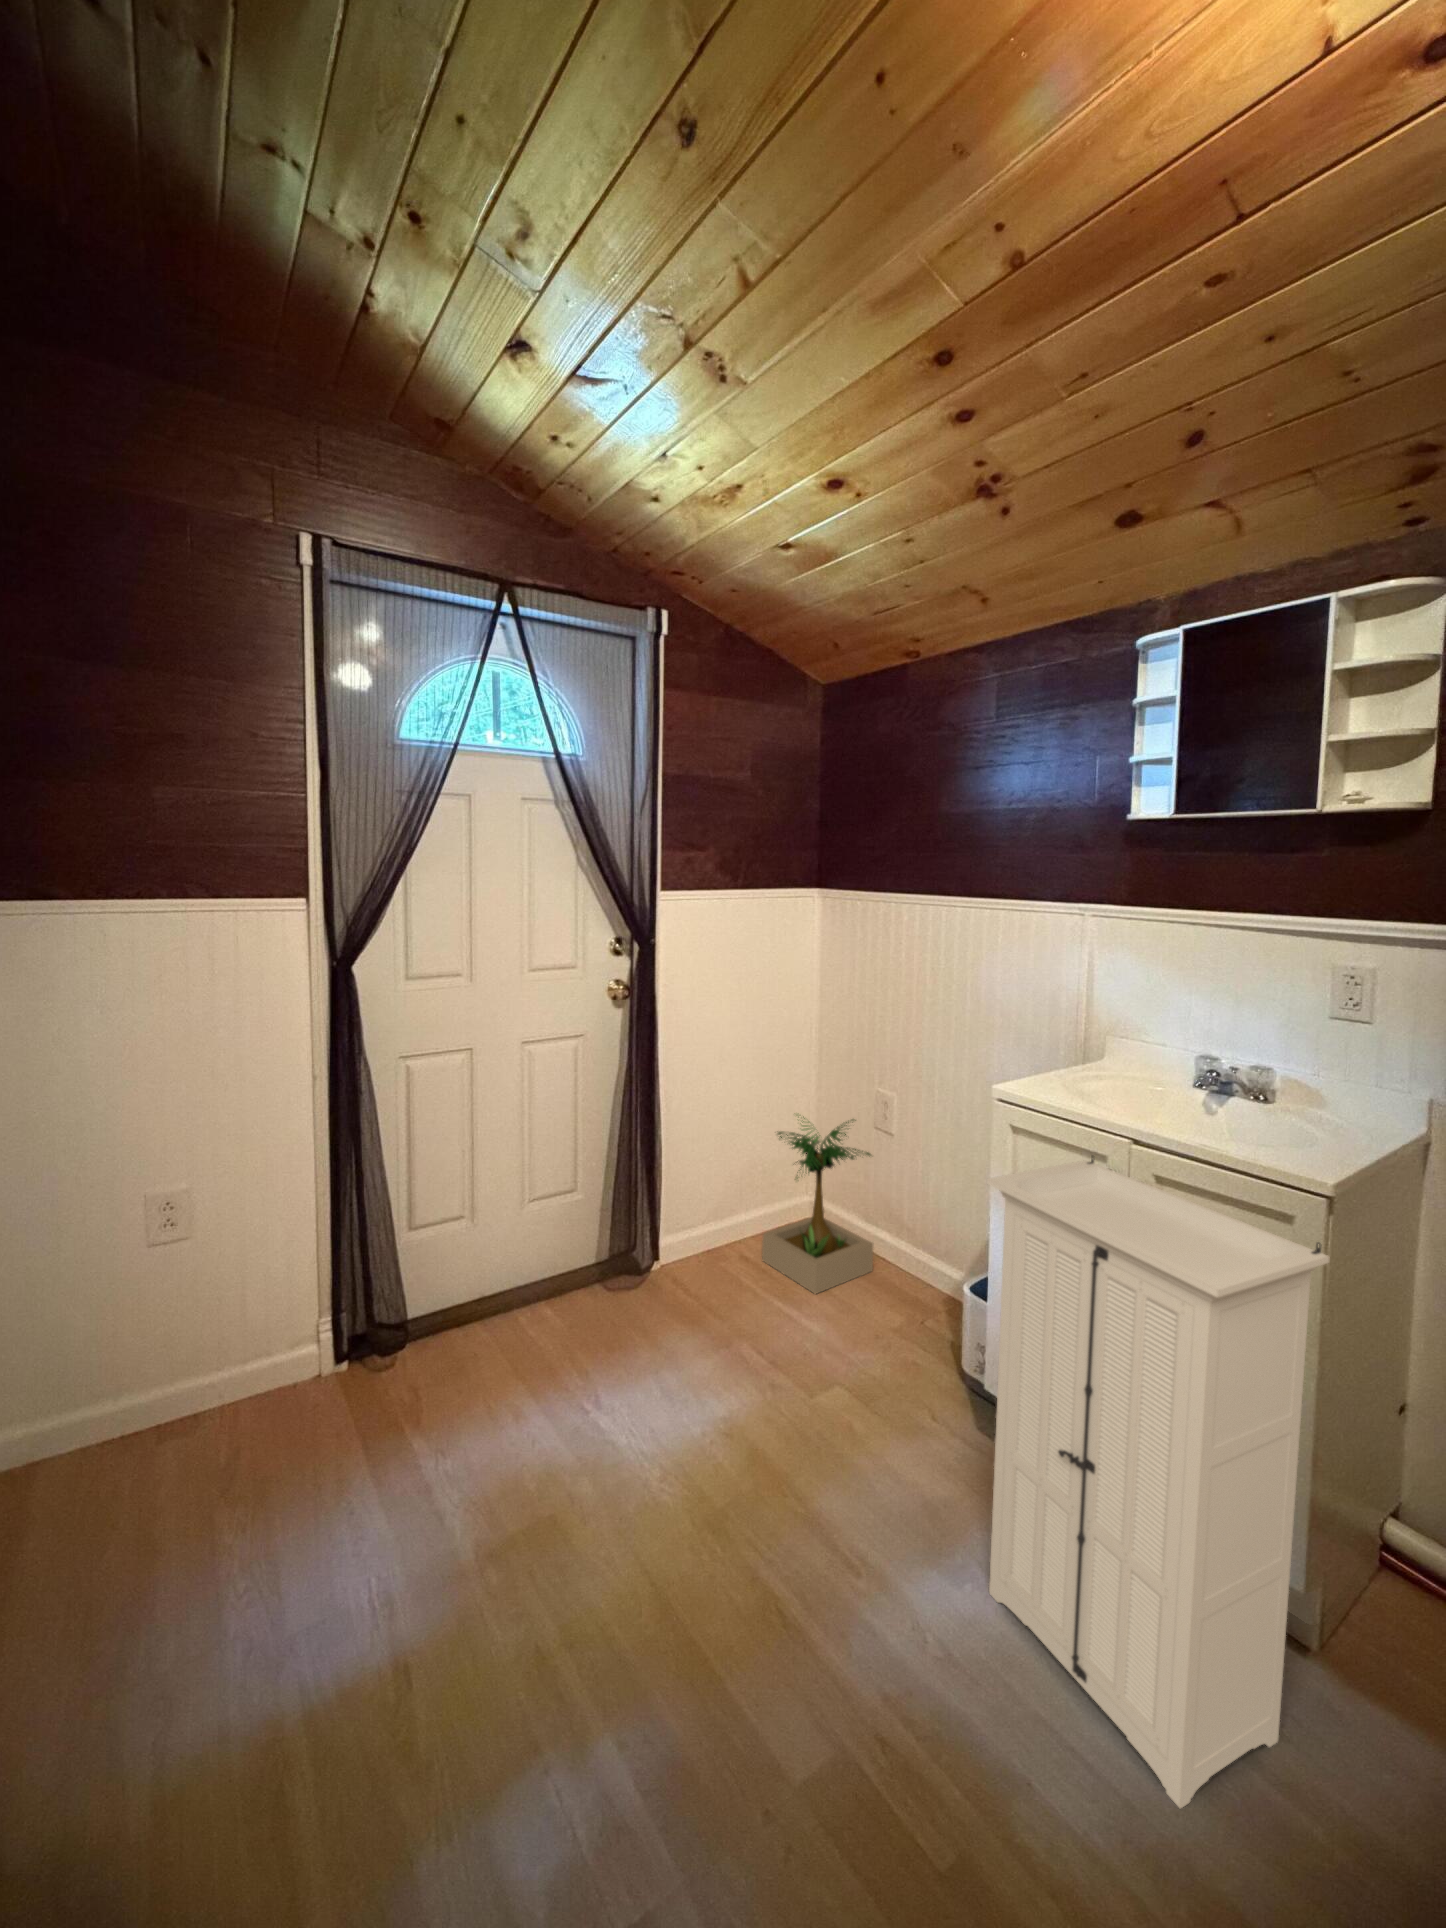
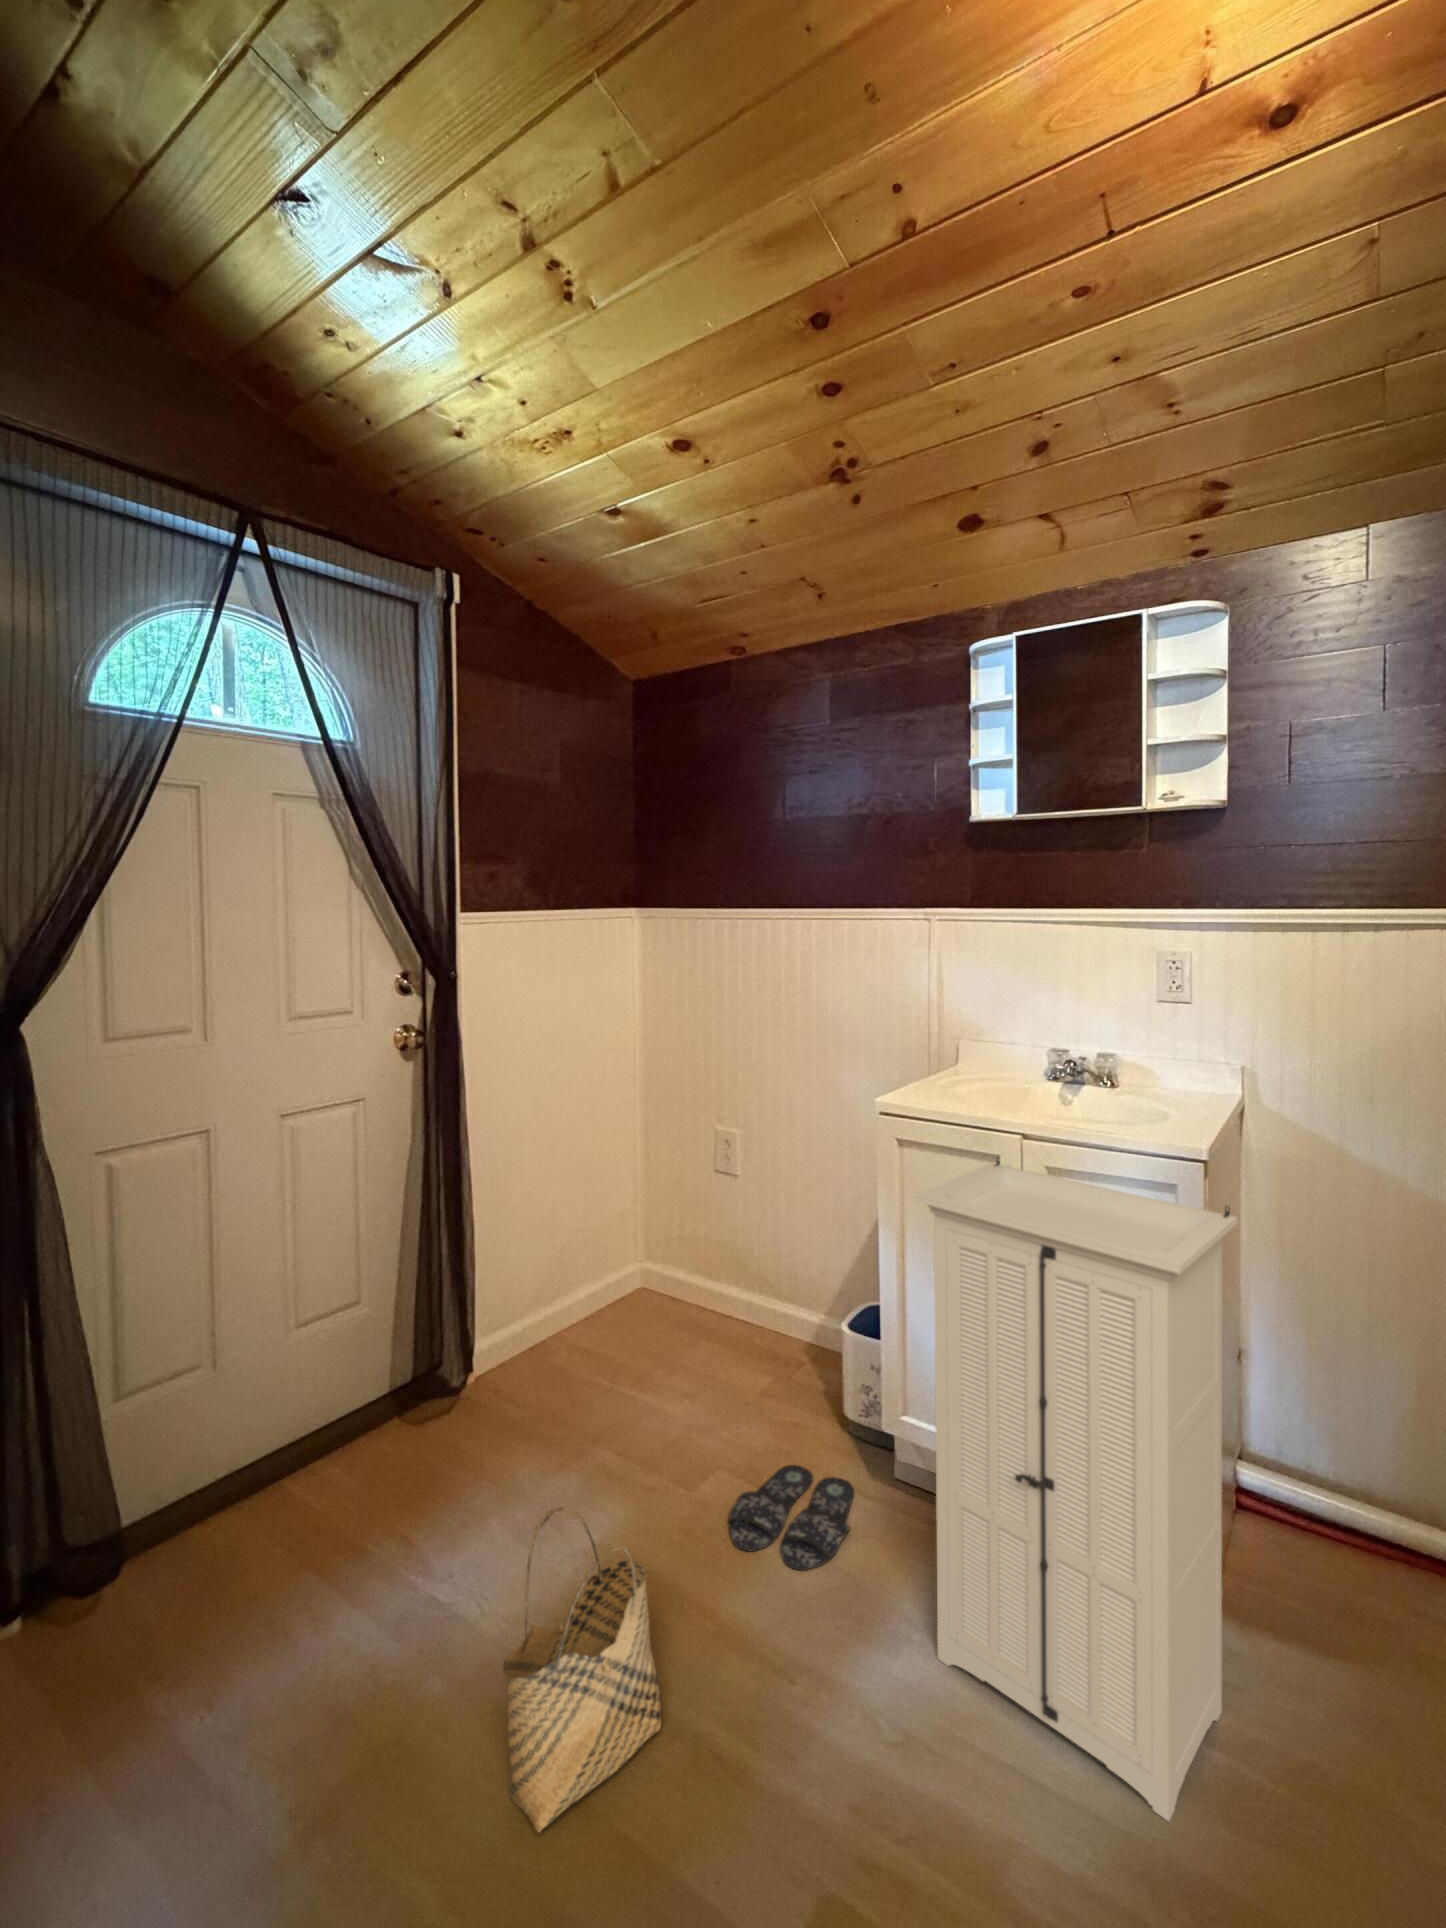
potted plant: present [762,1116,873,1294] -> none [592,1159,734,1371]
woven basket: none [612,1372,738,1602] -> present [503,1507,661,1832]
slippers: none [831,1396,952,1485] -> present [728,1465,854,1570]

